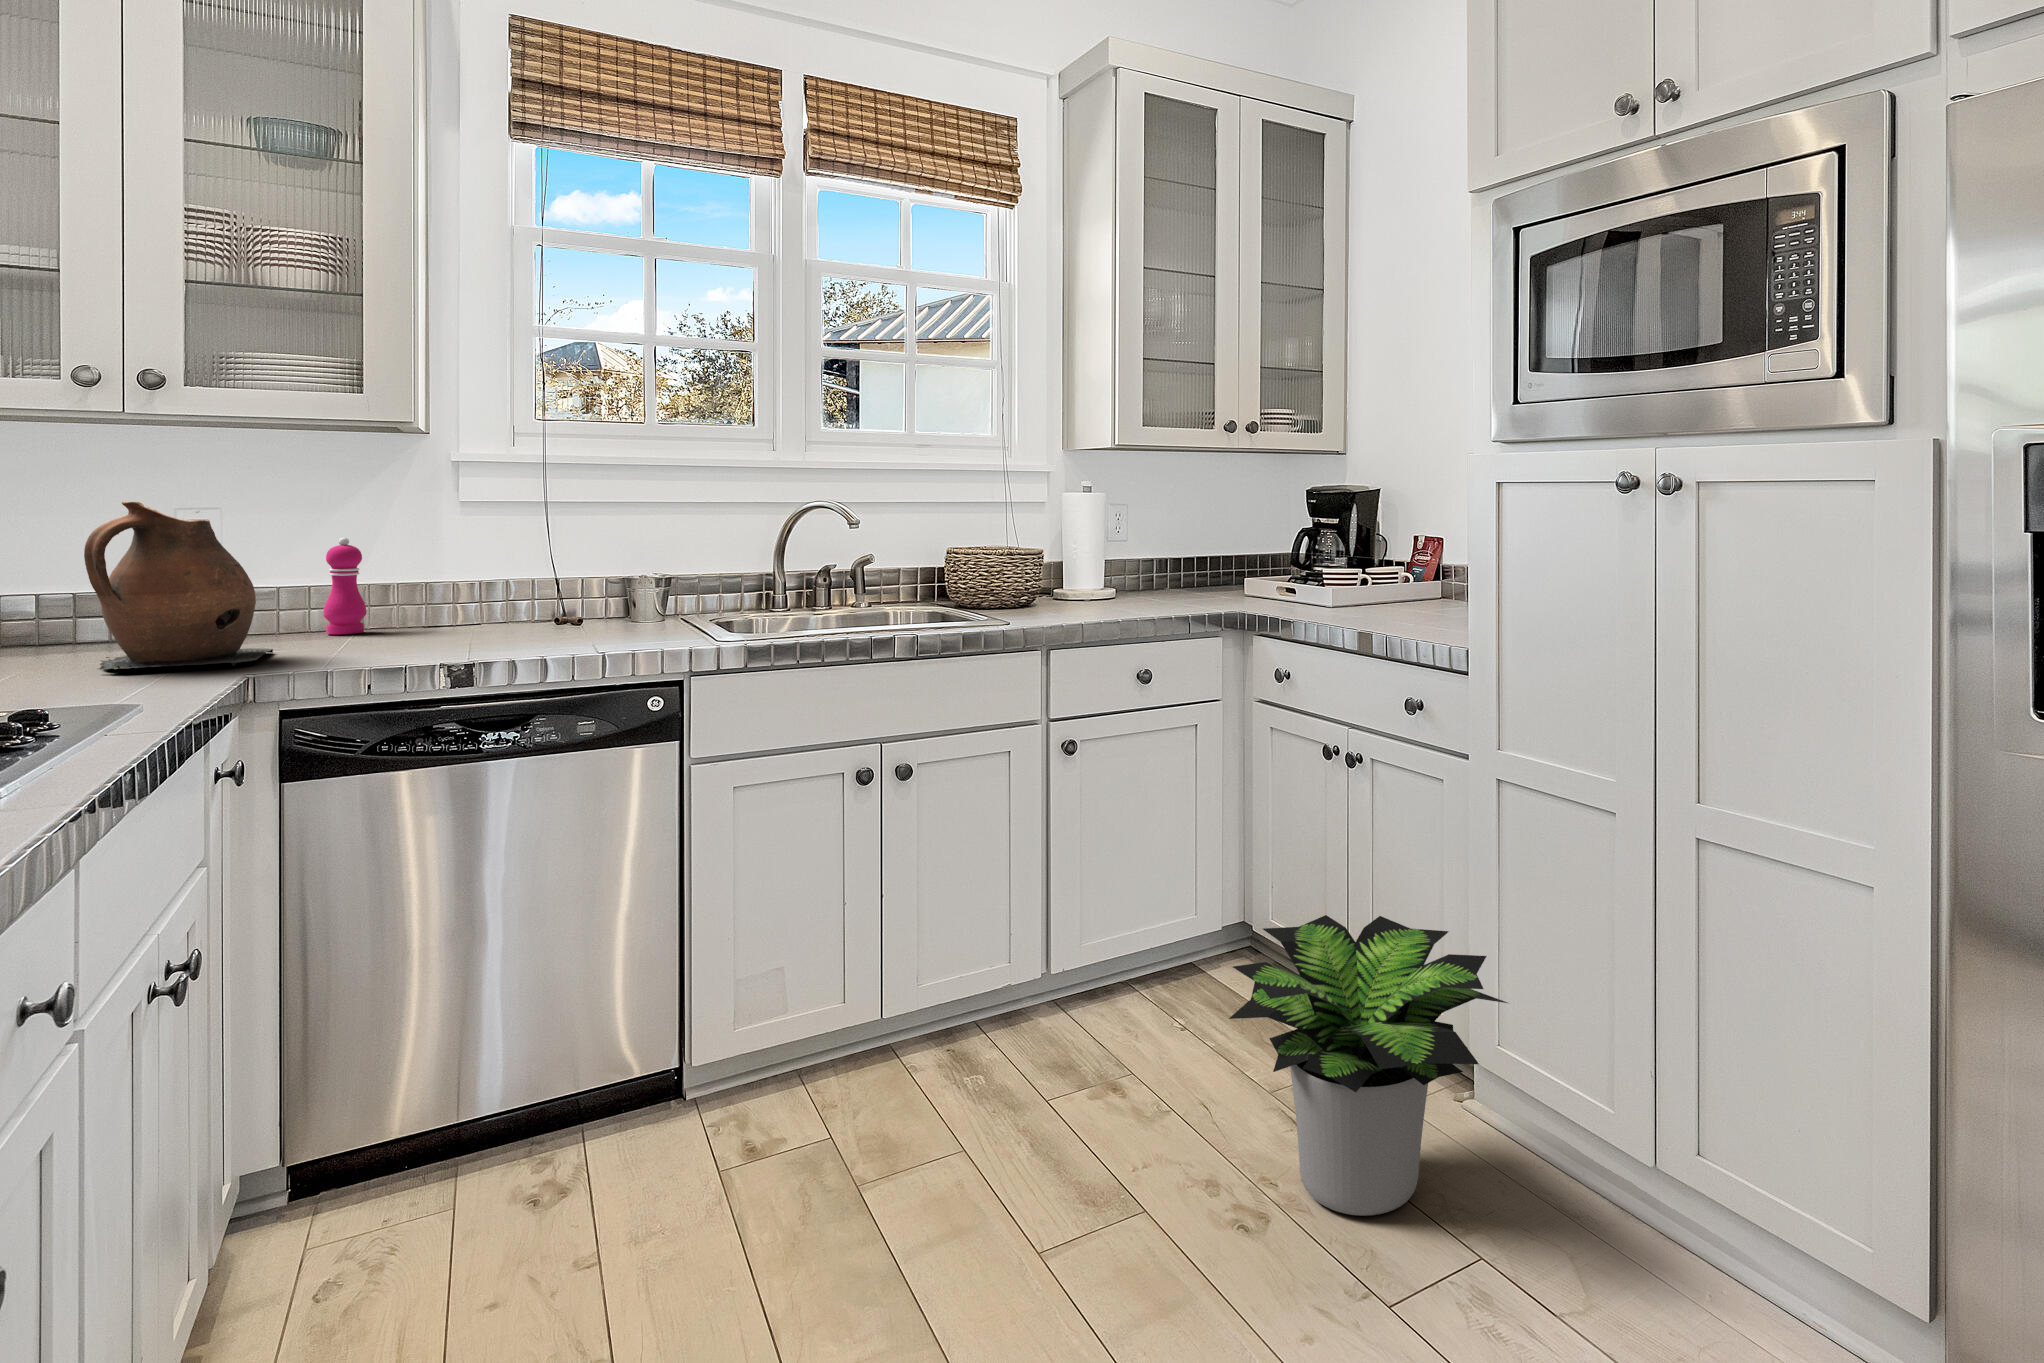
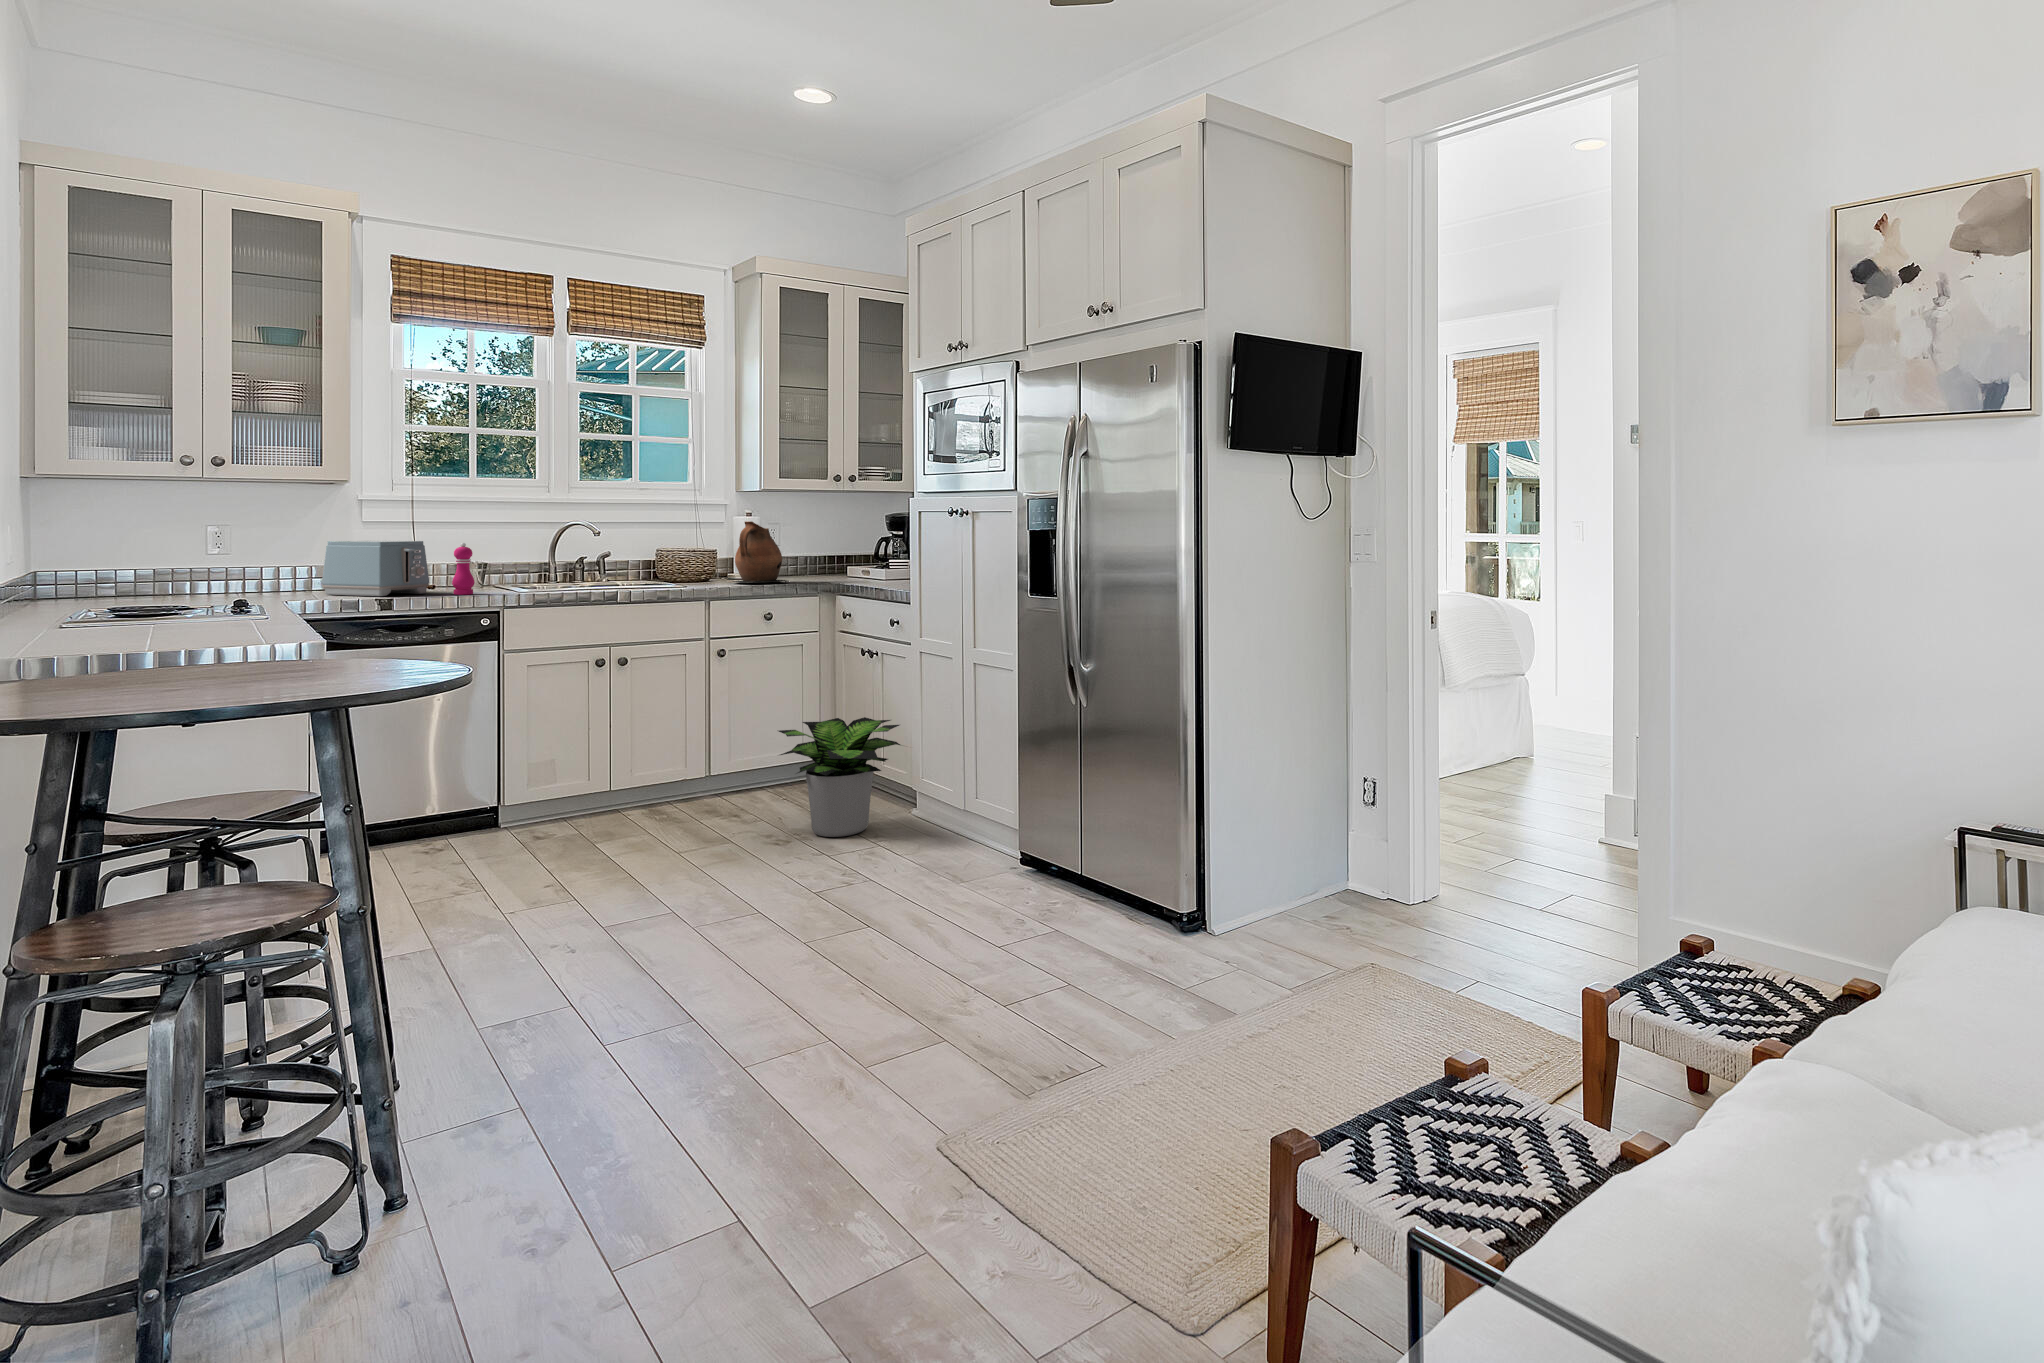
ceramic pitcher: present [84,502,273,670] -> present [733,521,787,583]
toaster: none [375,536,562,648] -> present [322,541,429,596]
pepper mill: present [323,537,367,634] -> present [452,543,475,595]

